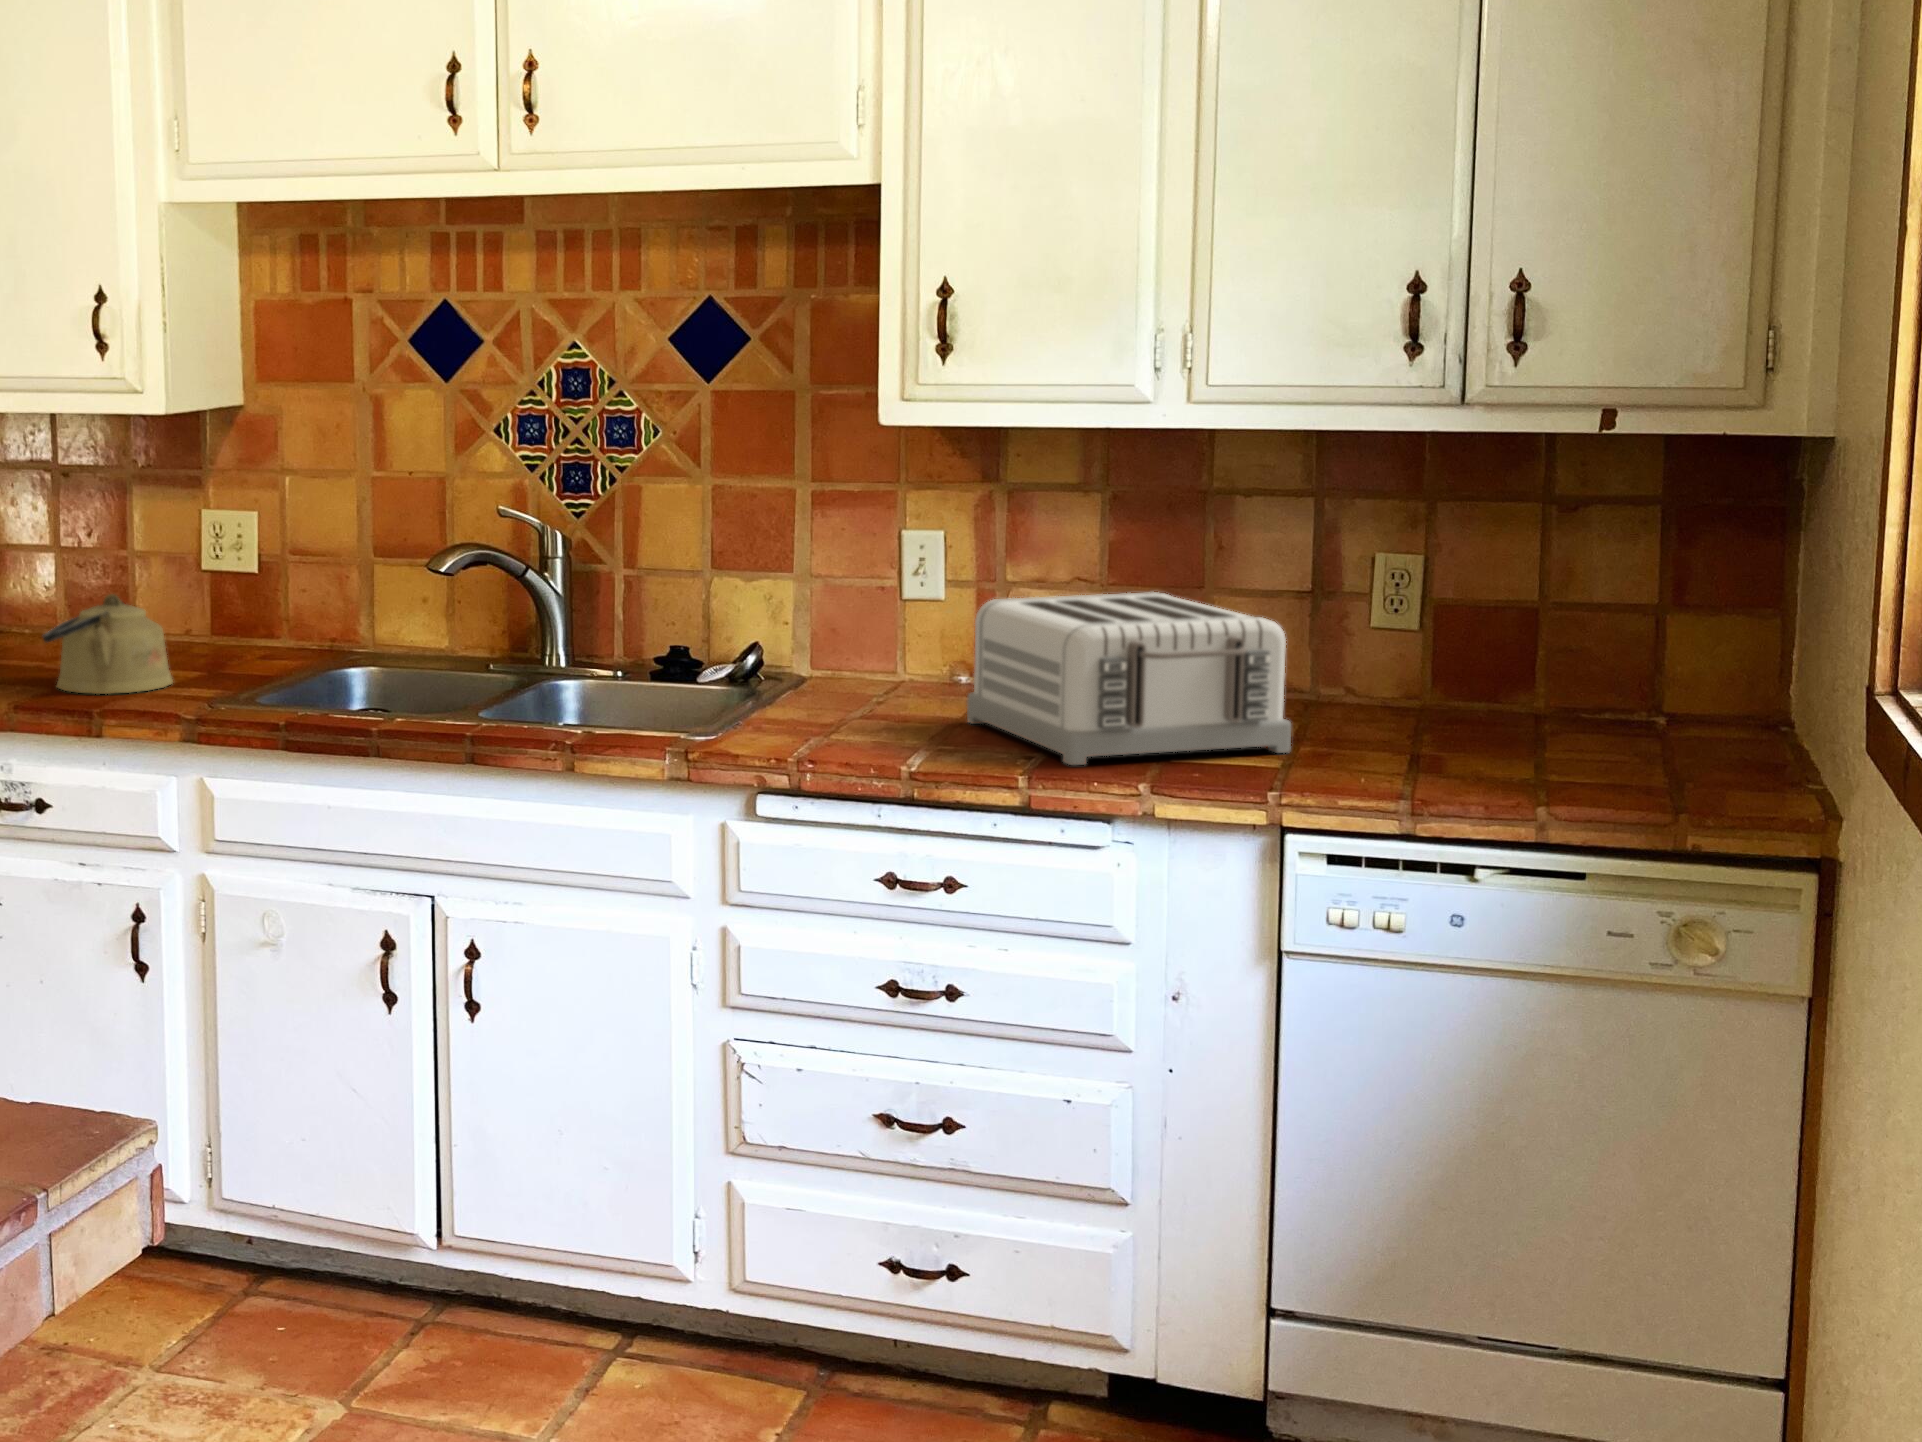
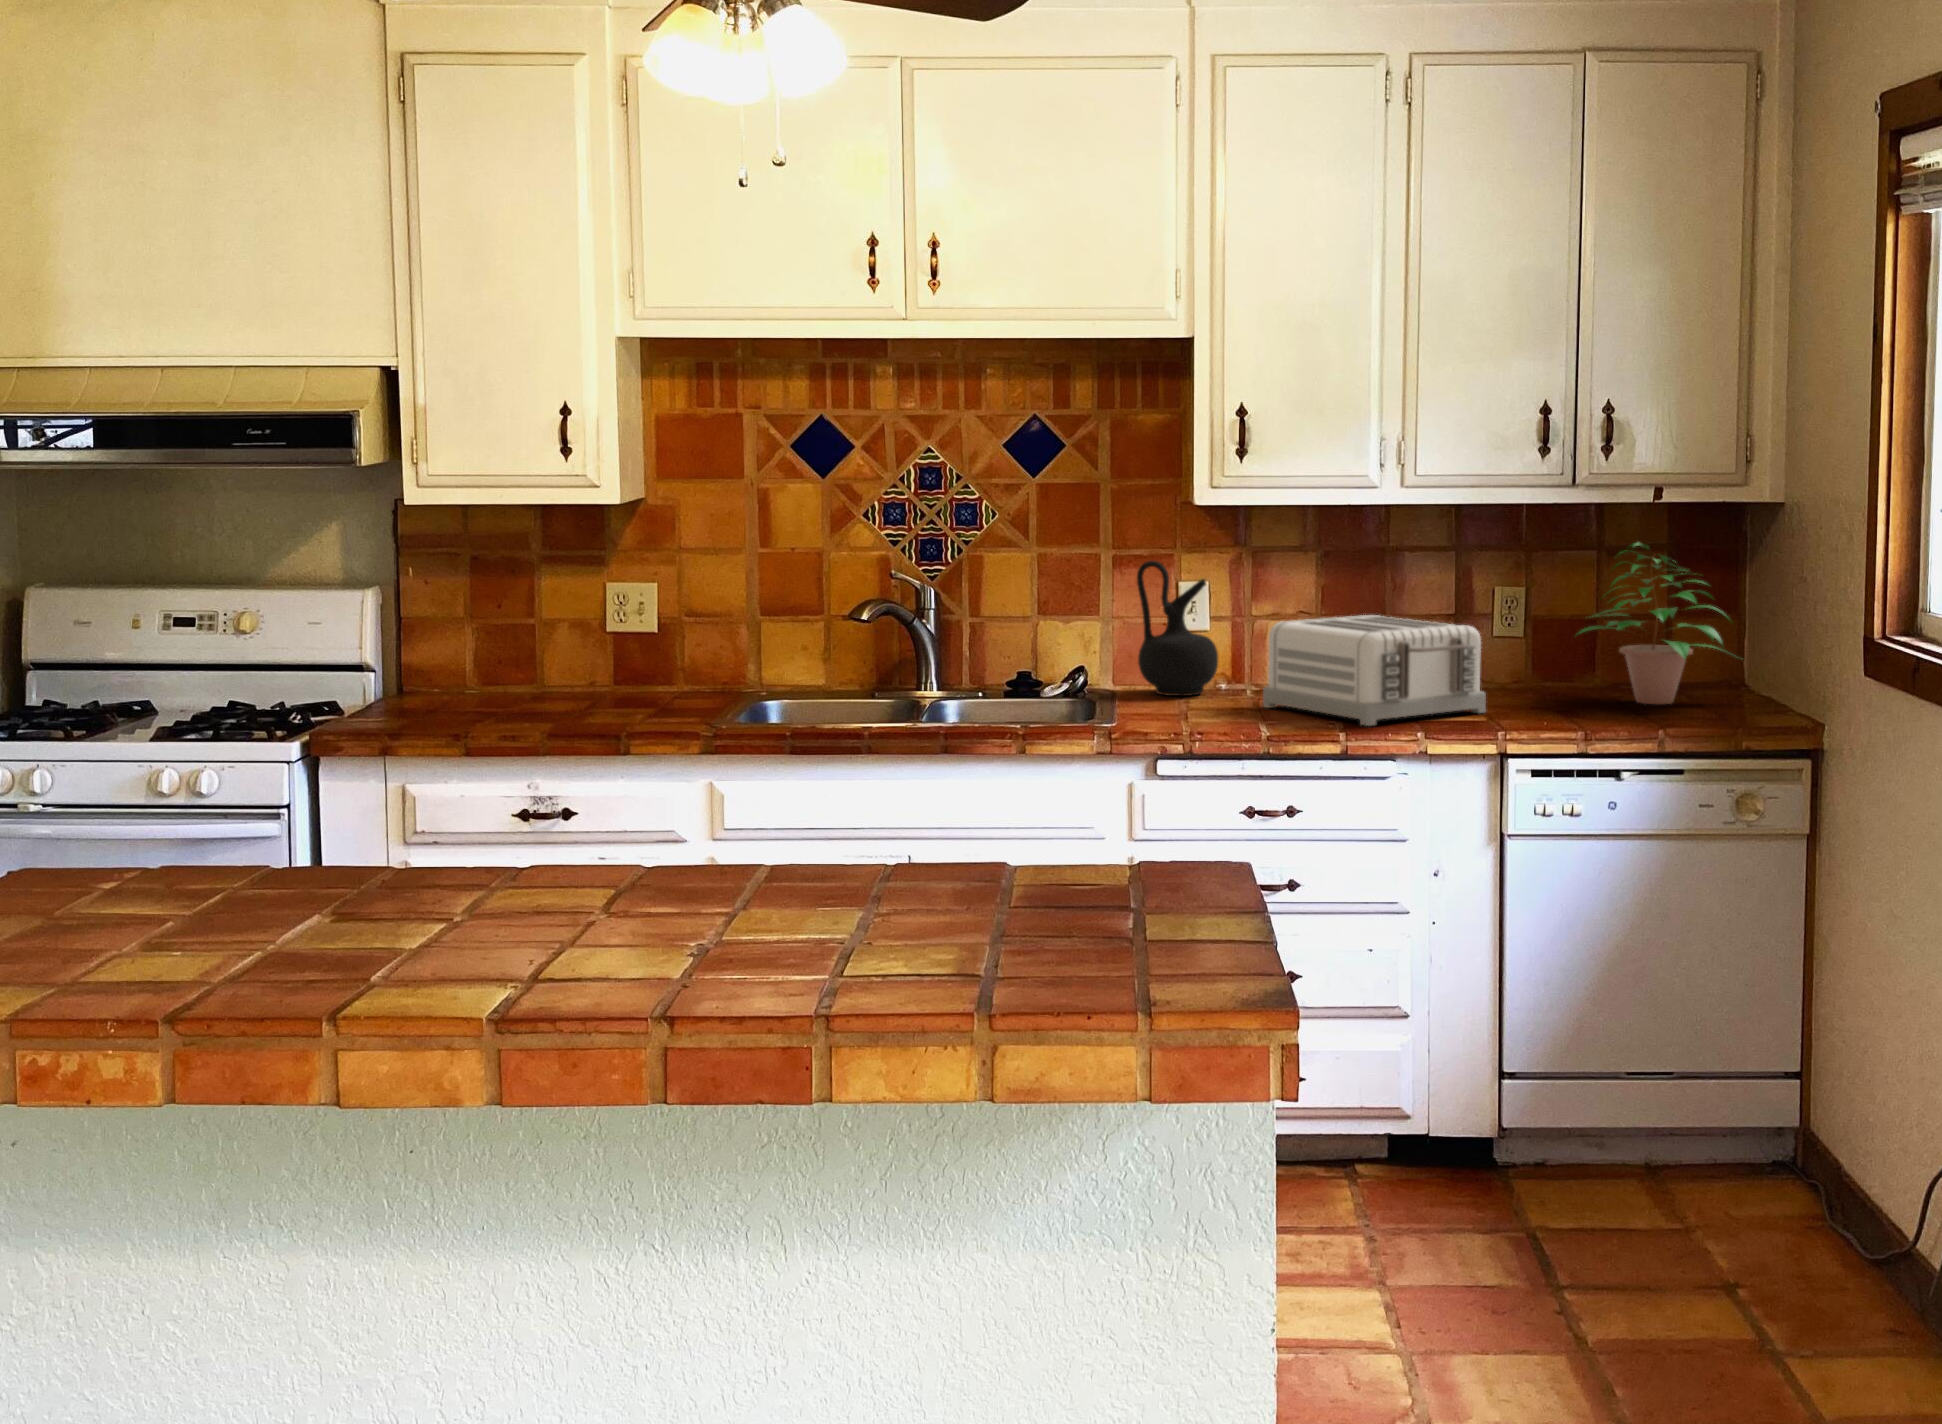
potted plant: none [1457,496,1762,755] -> present [1575,543,1729,704]
ceramic jug: none [825,502,939,696] -> present [1137,561,1218,696]
kettle: present [43,594,173,694] -> none [550,644,651,722]

